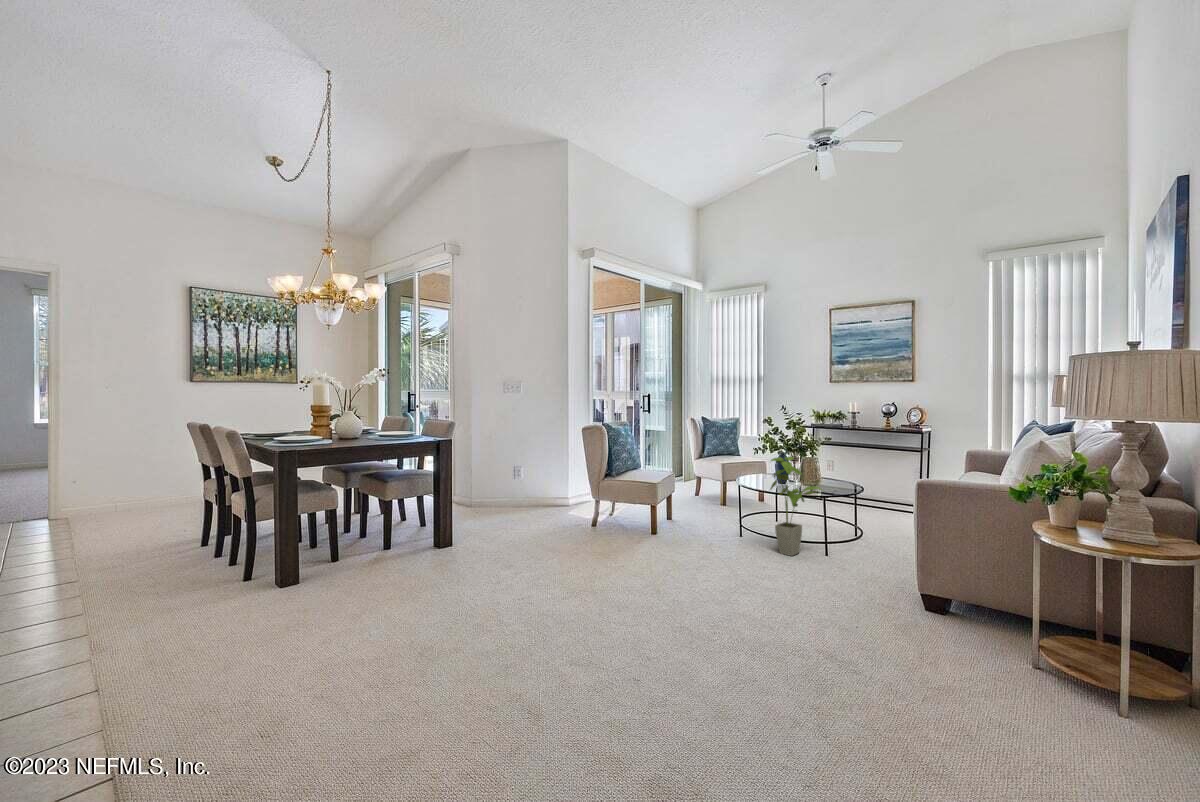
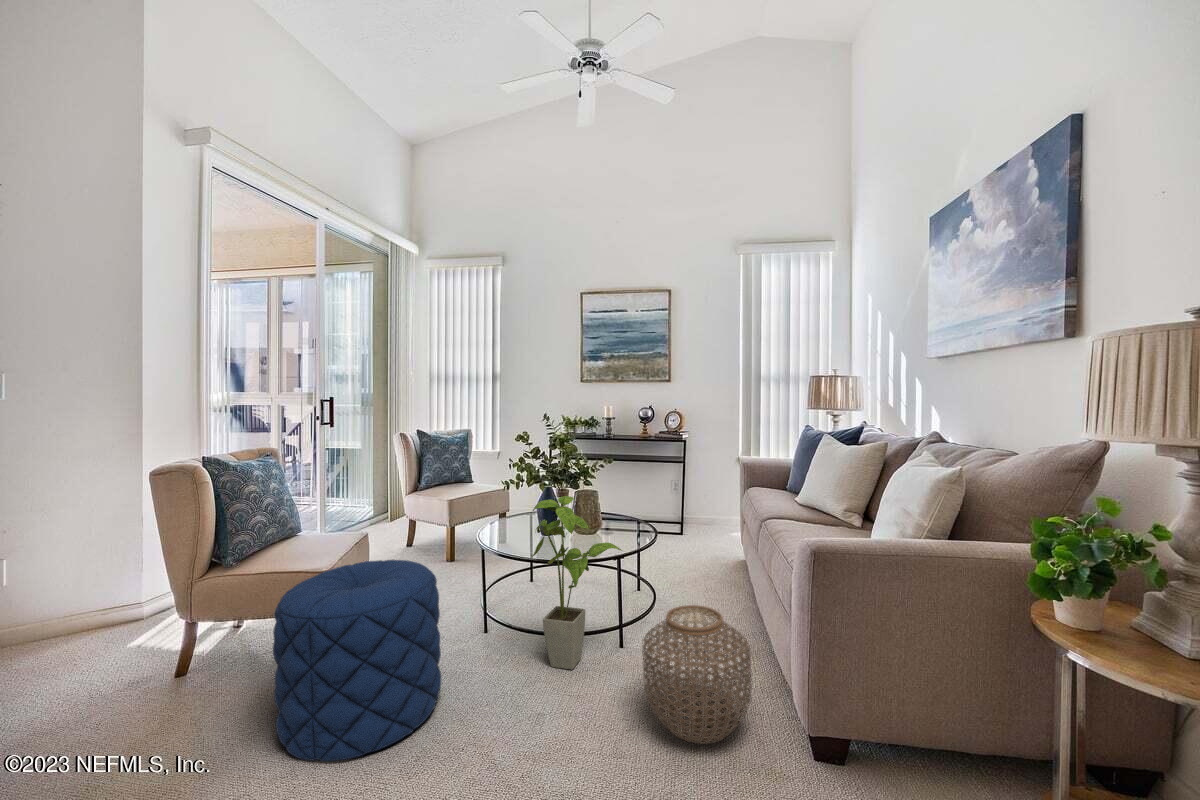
pouf: none [646,482,718,561] -> present [273,560,441,761]
woven basket: none [824,519,890,588] -> present [643,605,752,744]

